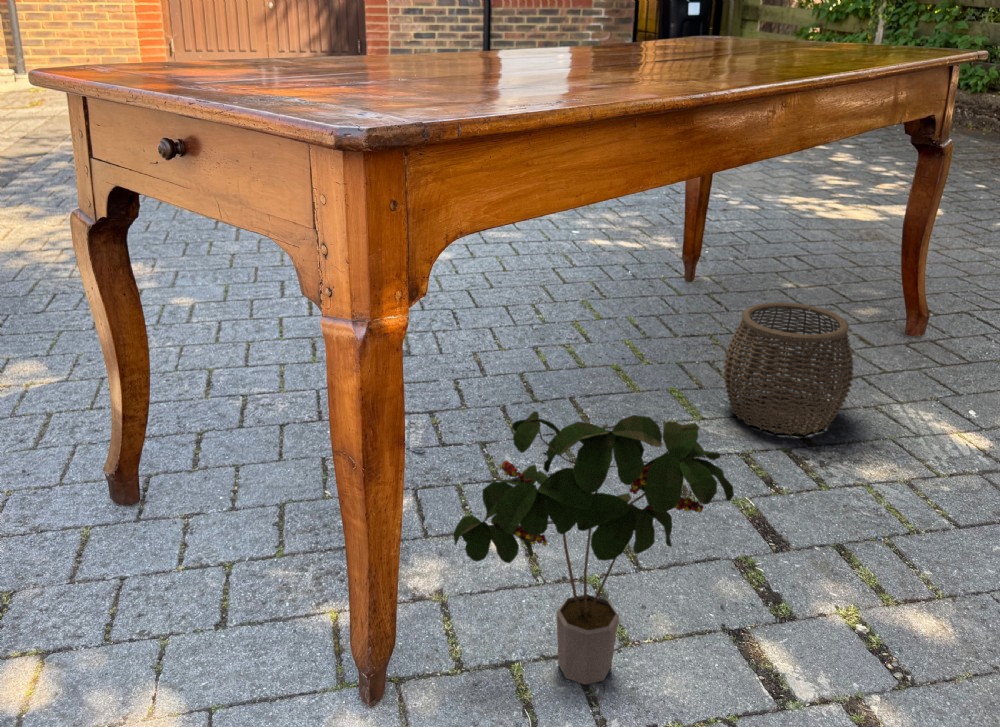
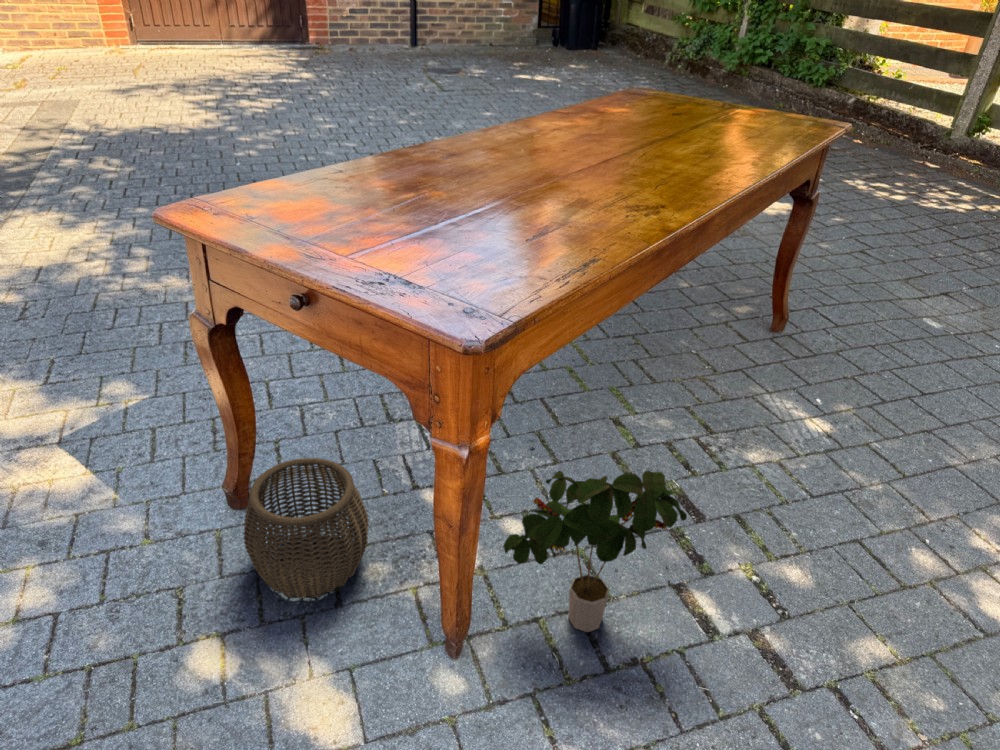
woven basket: present [723,303,853,435] -> present [244,458,369,599]

